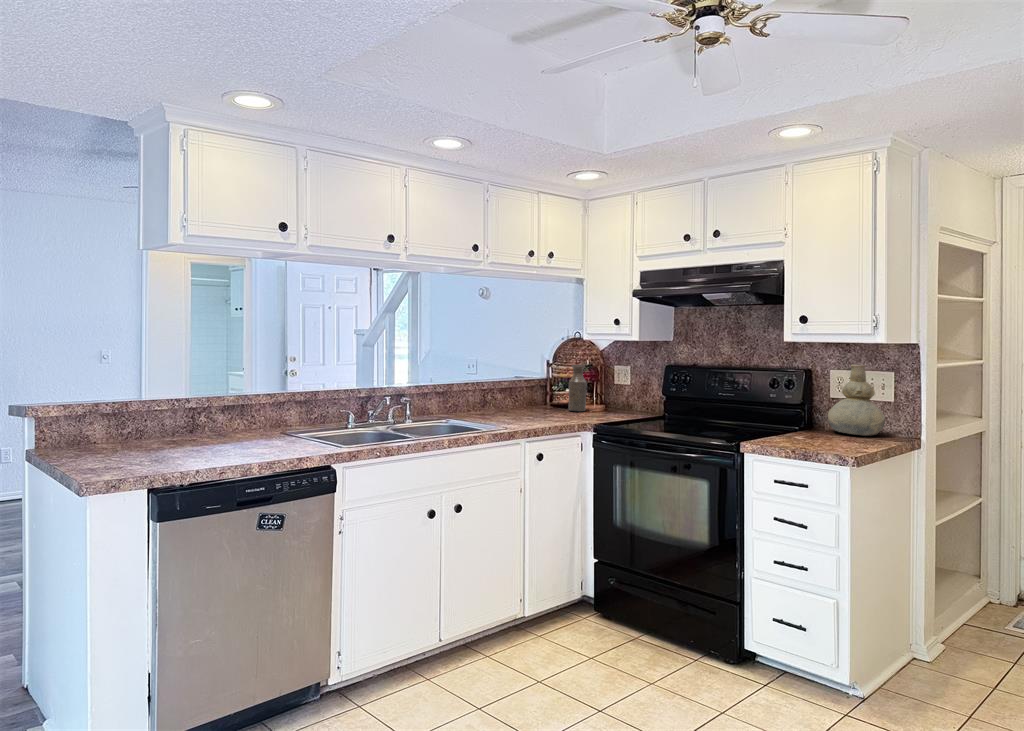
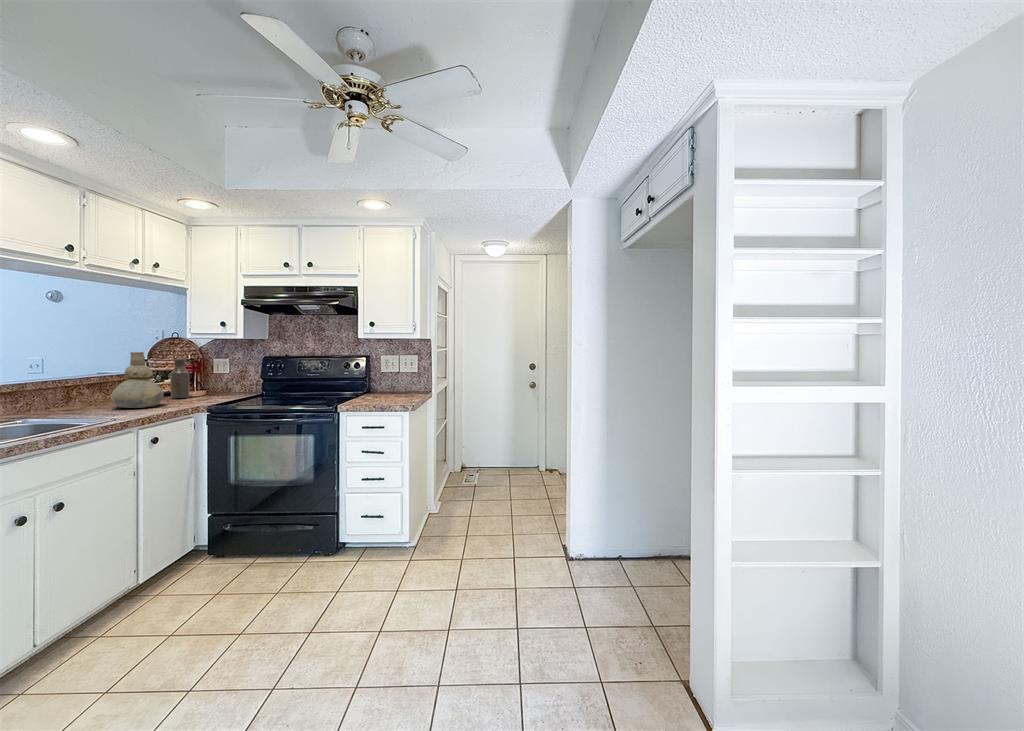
vase: present [828,364,885,436] -> present [111,352,164,408]

